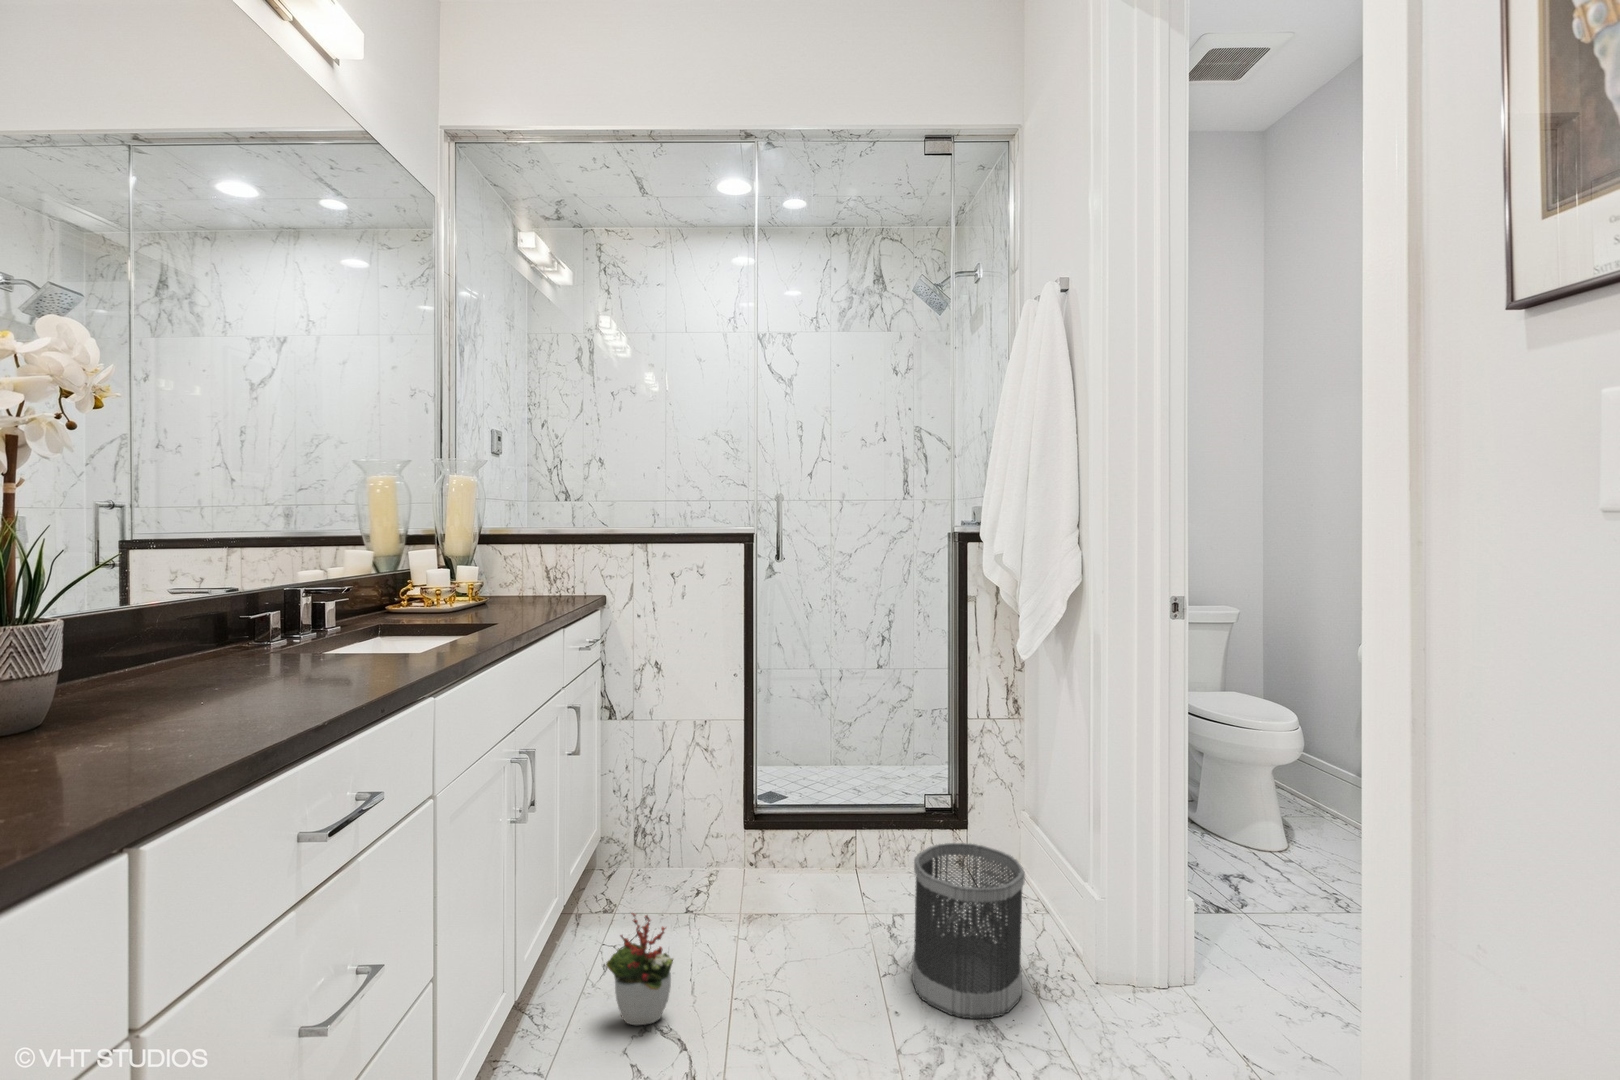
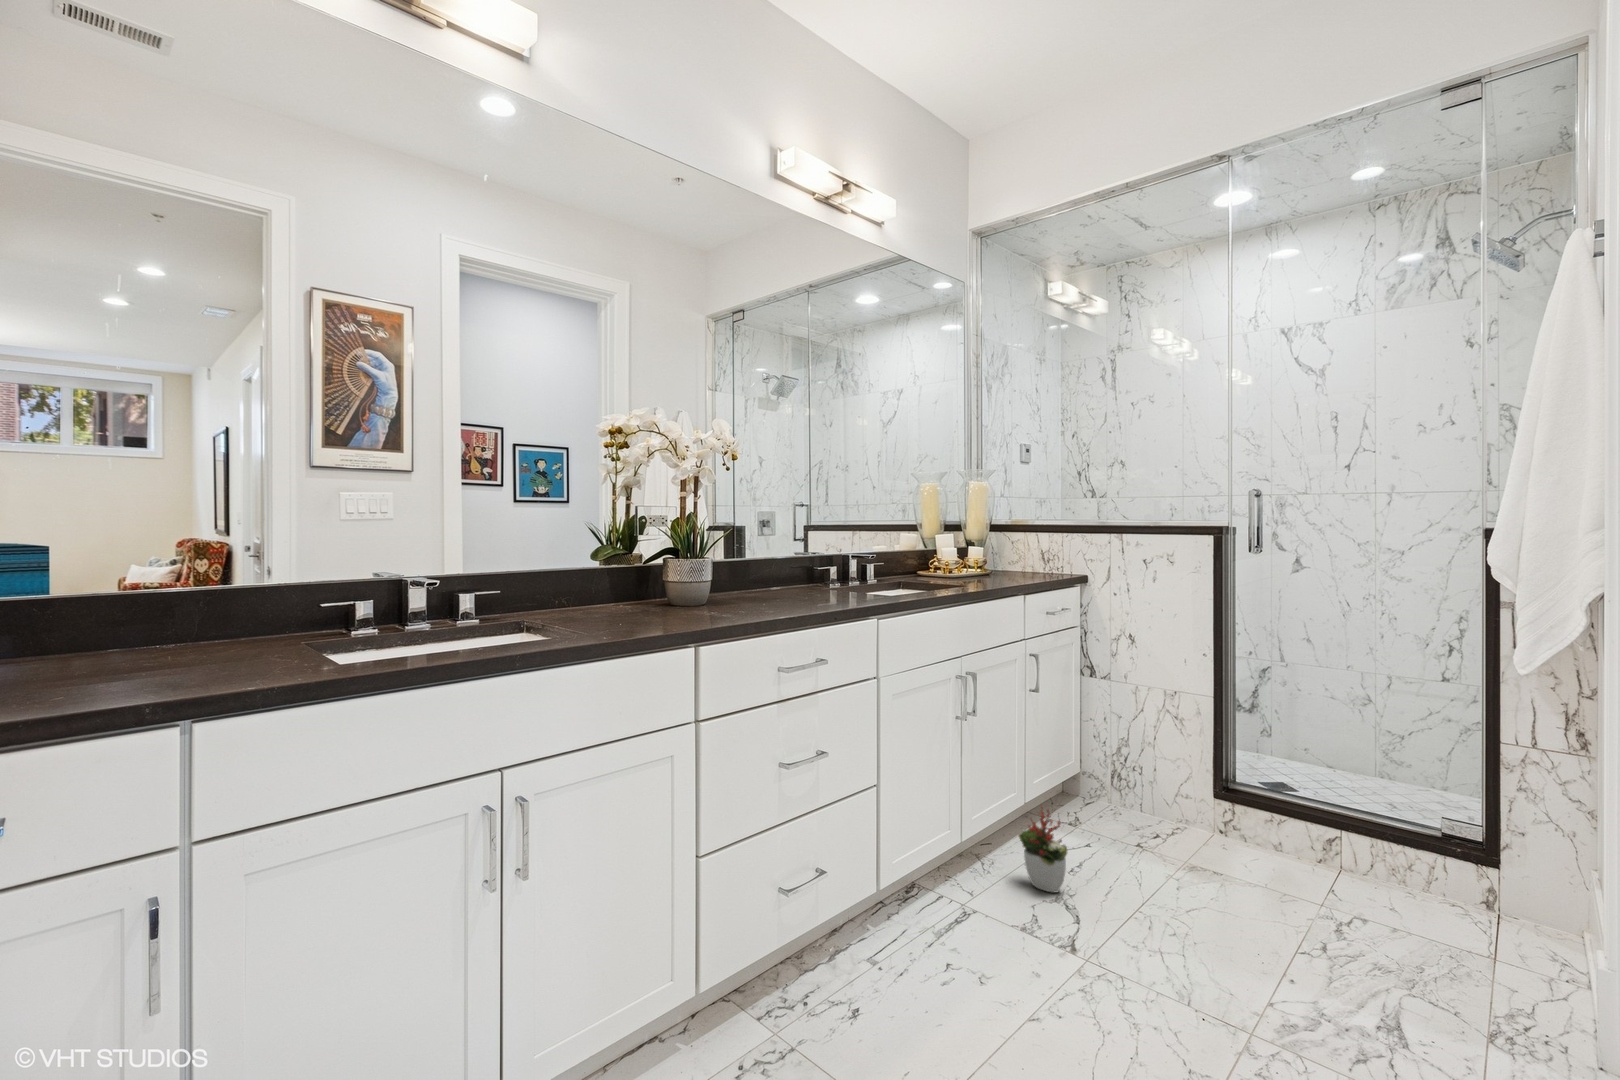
wastebasket: present [912,843,1025,1019] -> none [1304,840,1448,1028]

